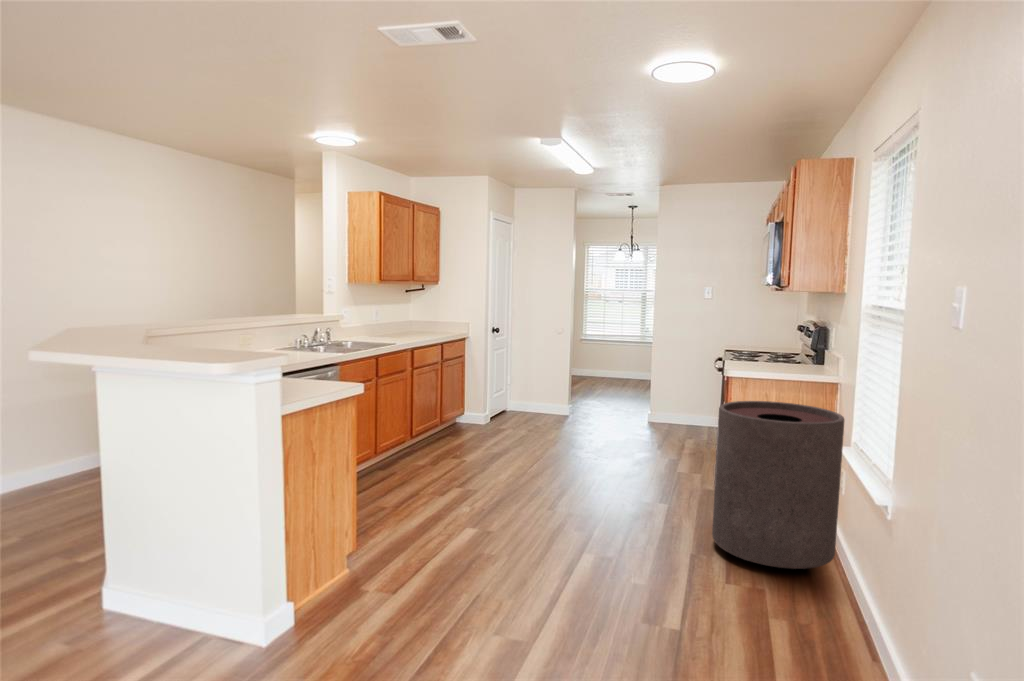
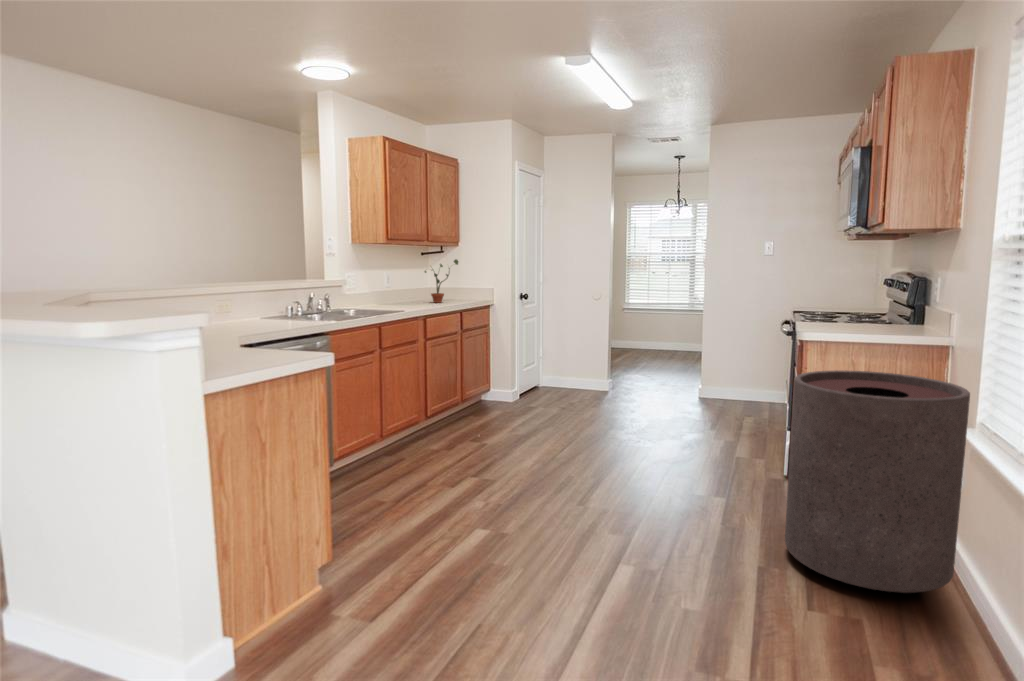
potted plant: none [408,297,439,336] -> present [425,259,458,303]

